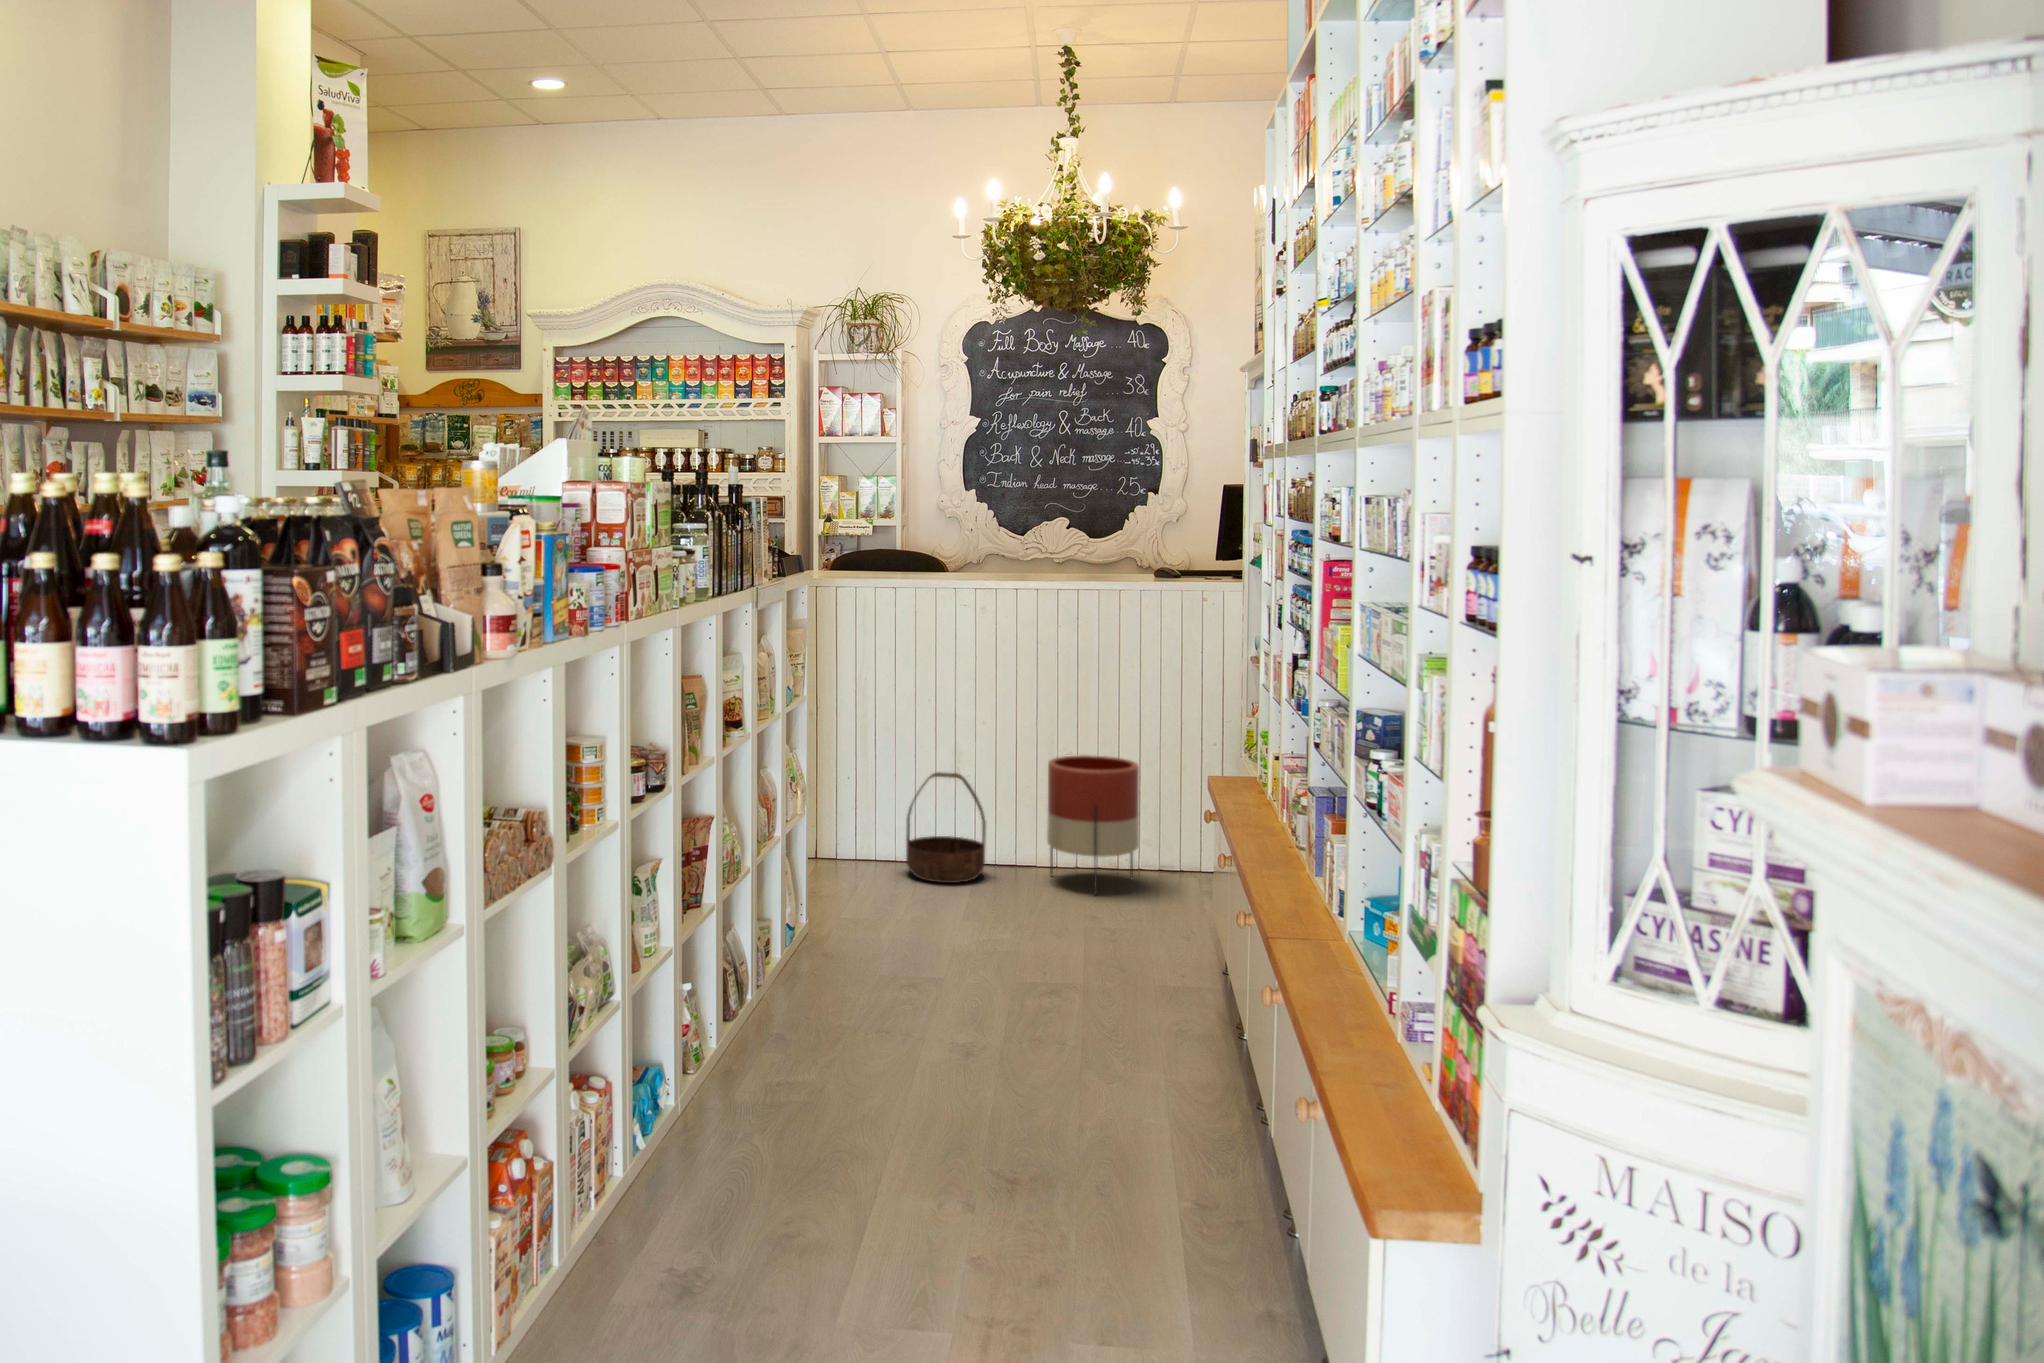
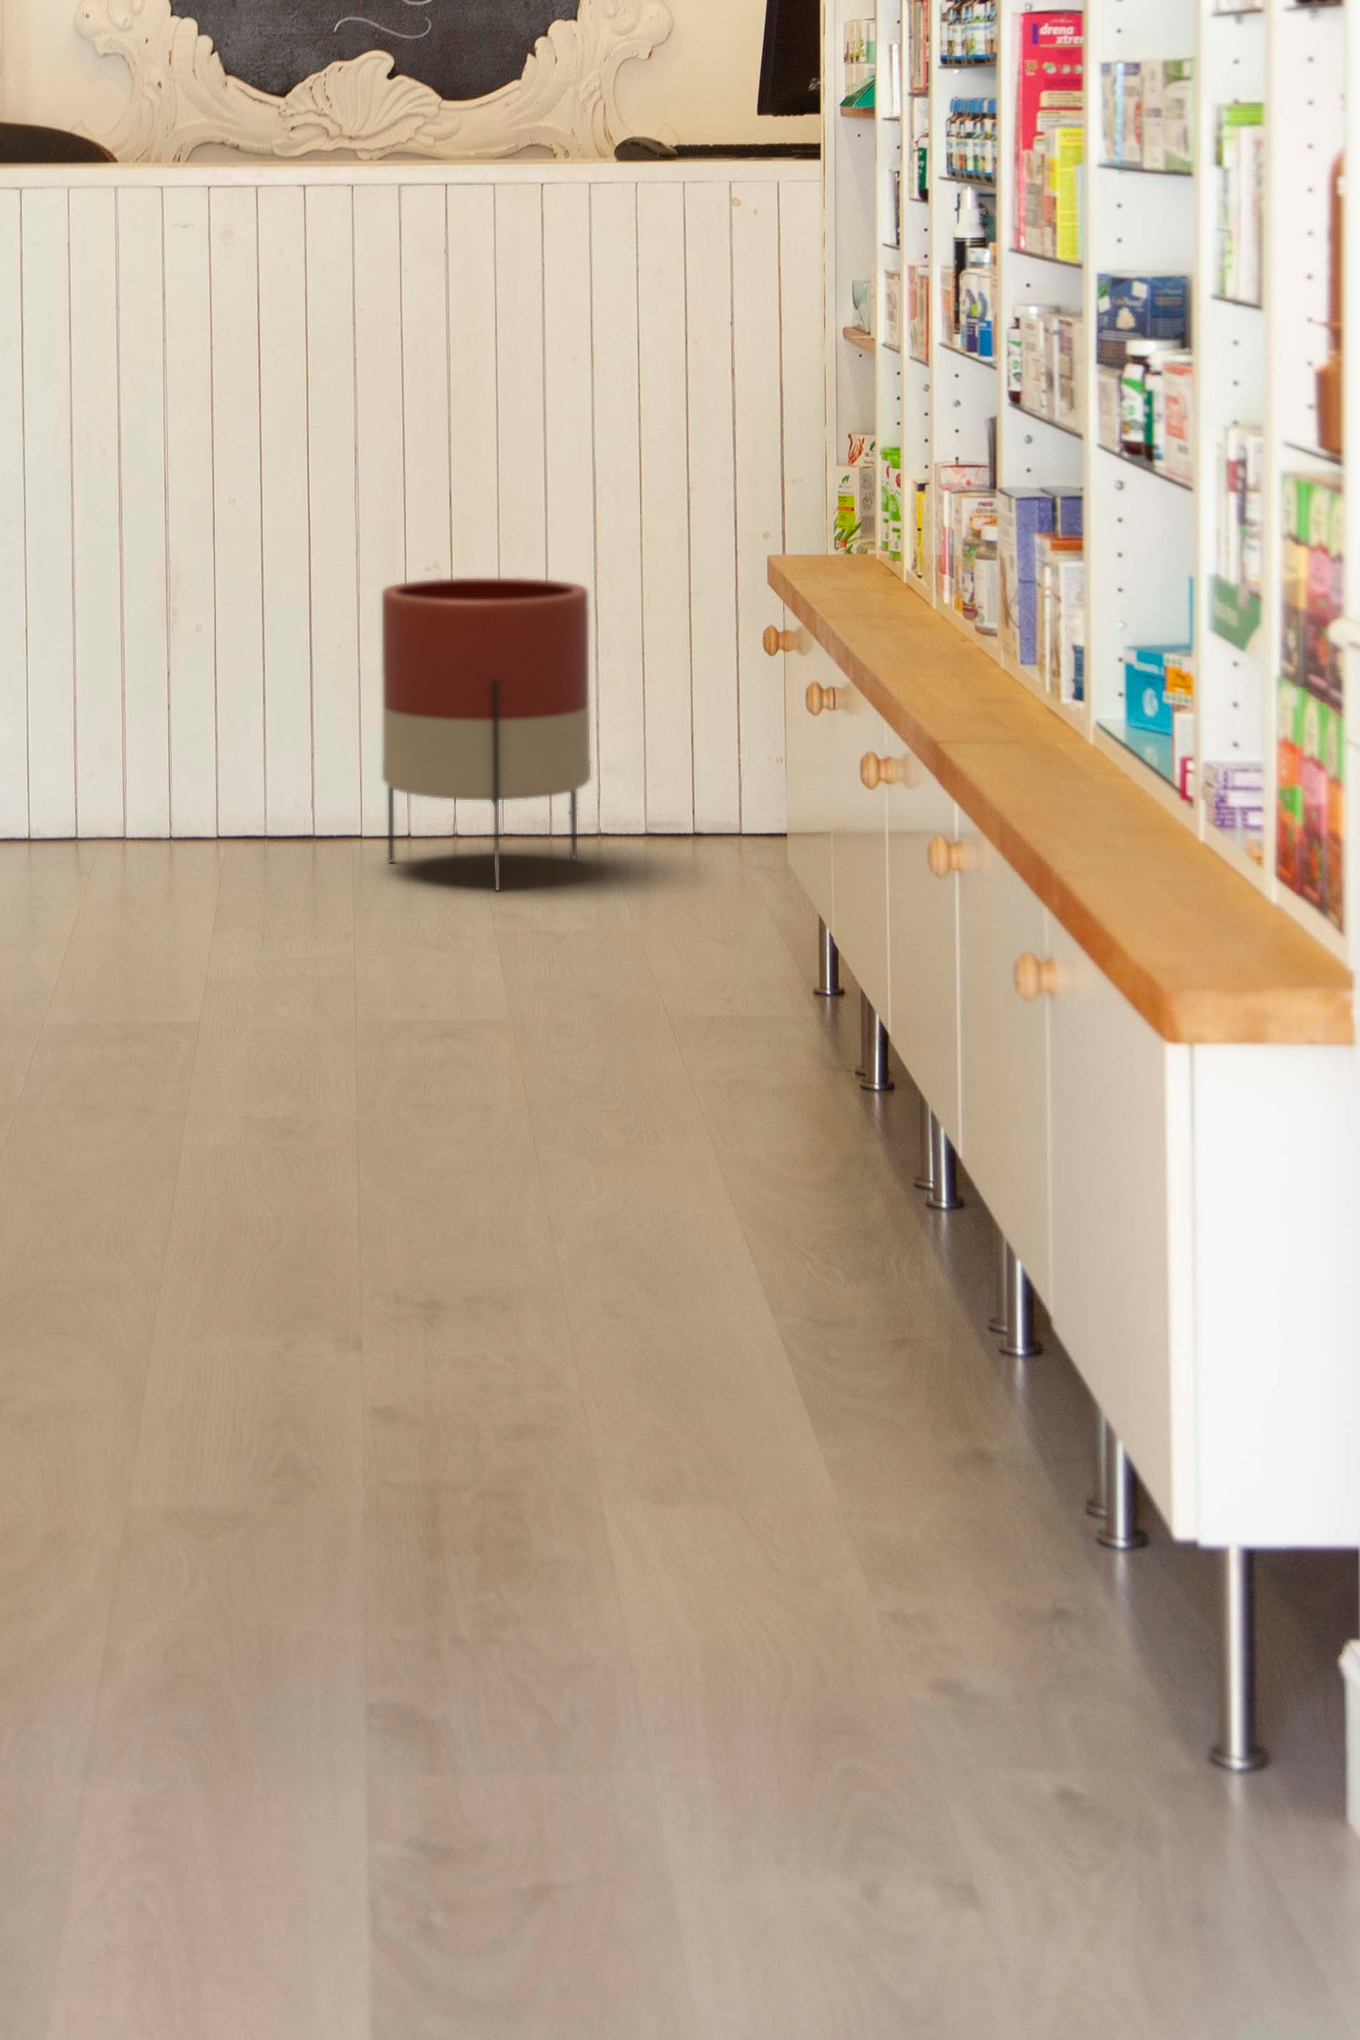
basket: present [906,772,986,883] -> none [53,629,239,884]

